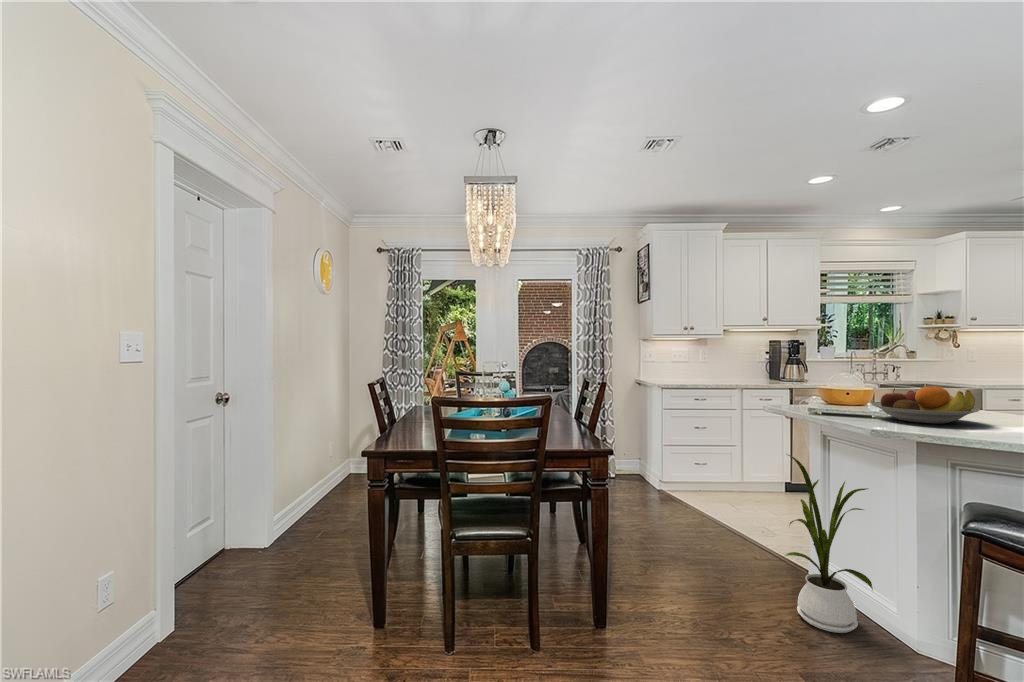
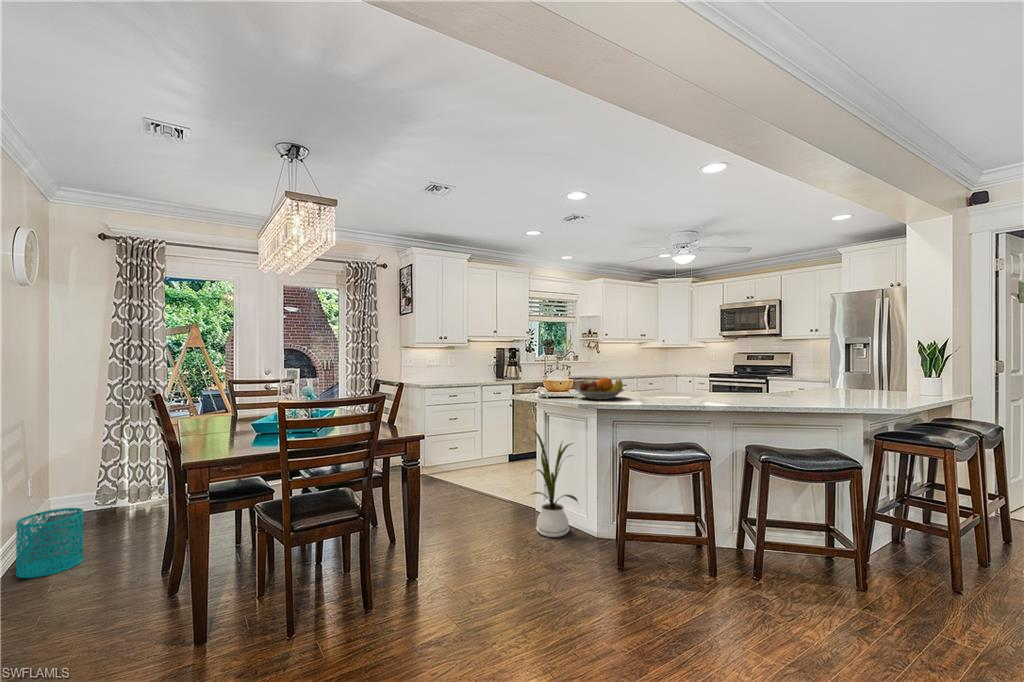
wastebasket: none [302,473,345,528] -> present [16,508,83,578]

